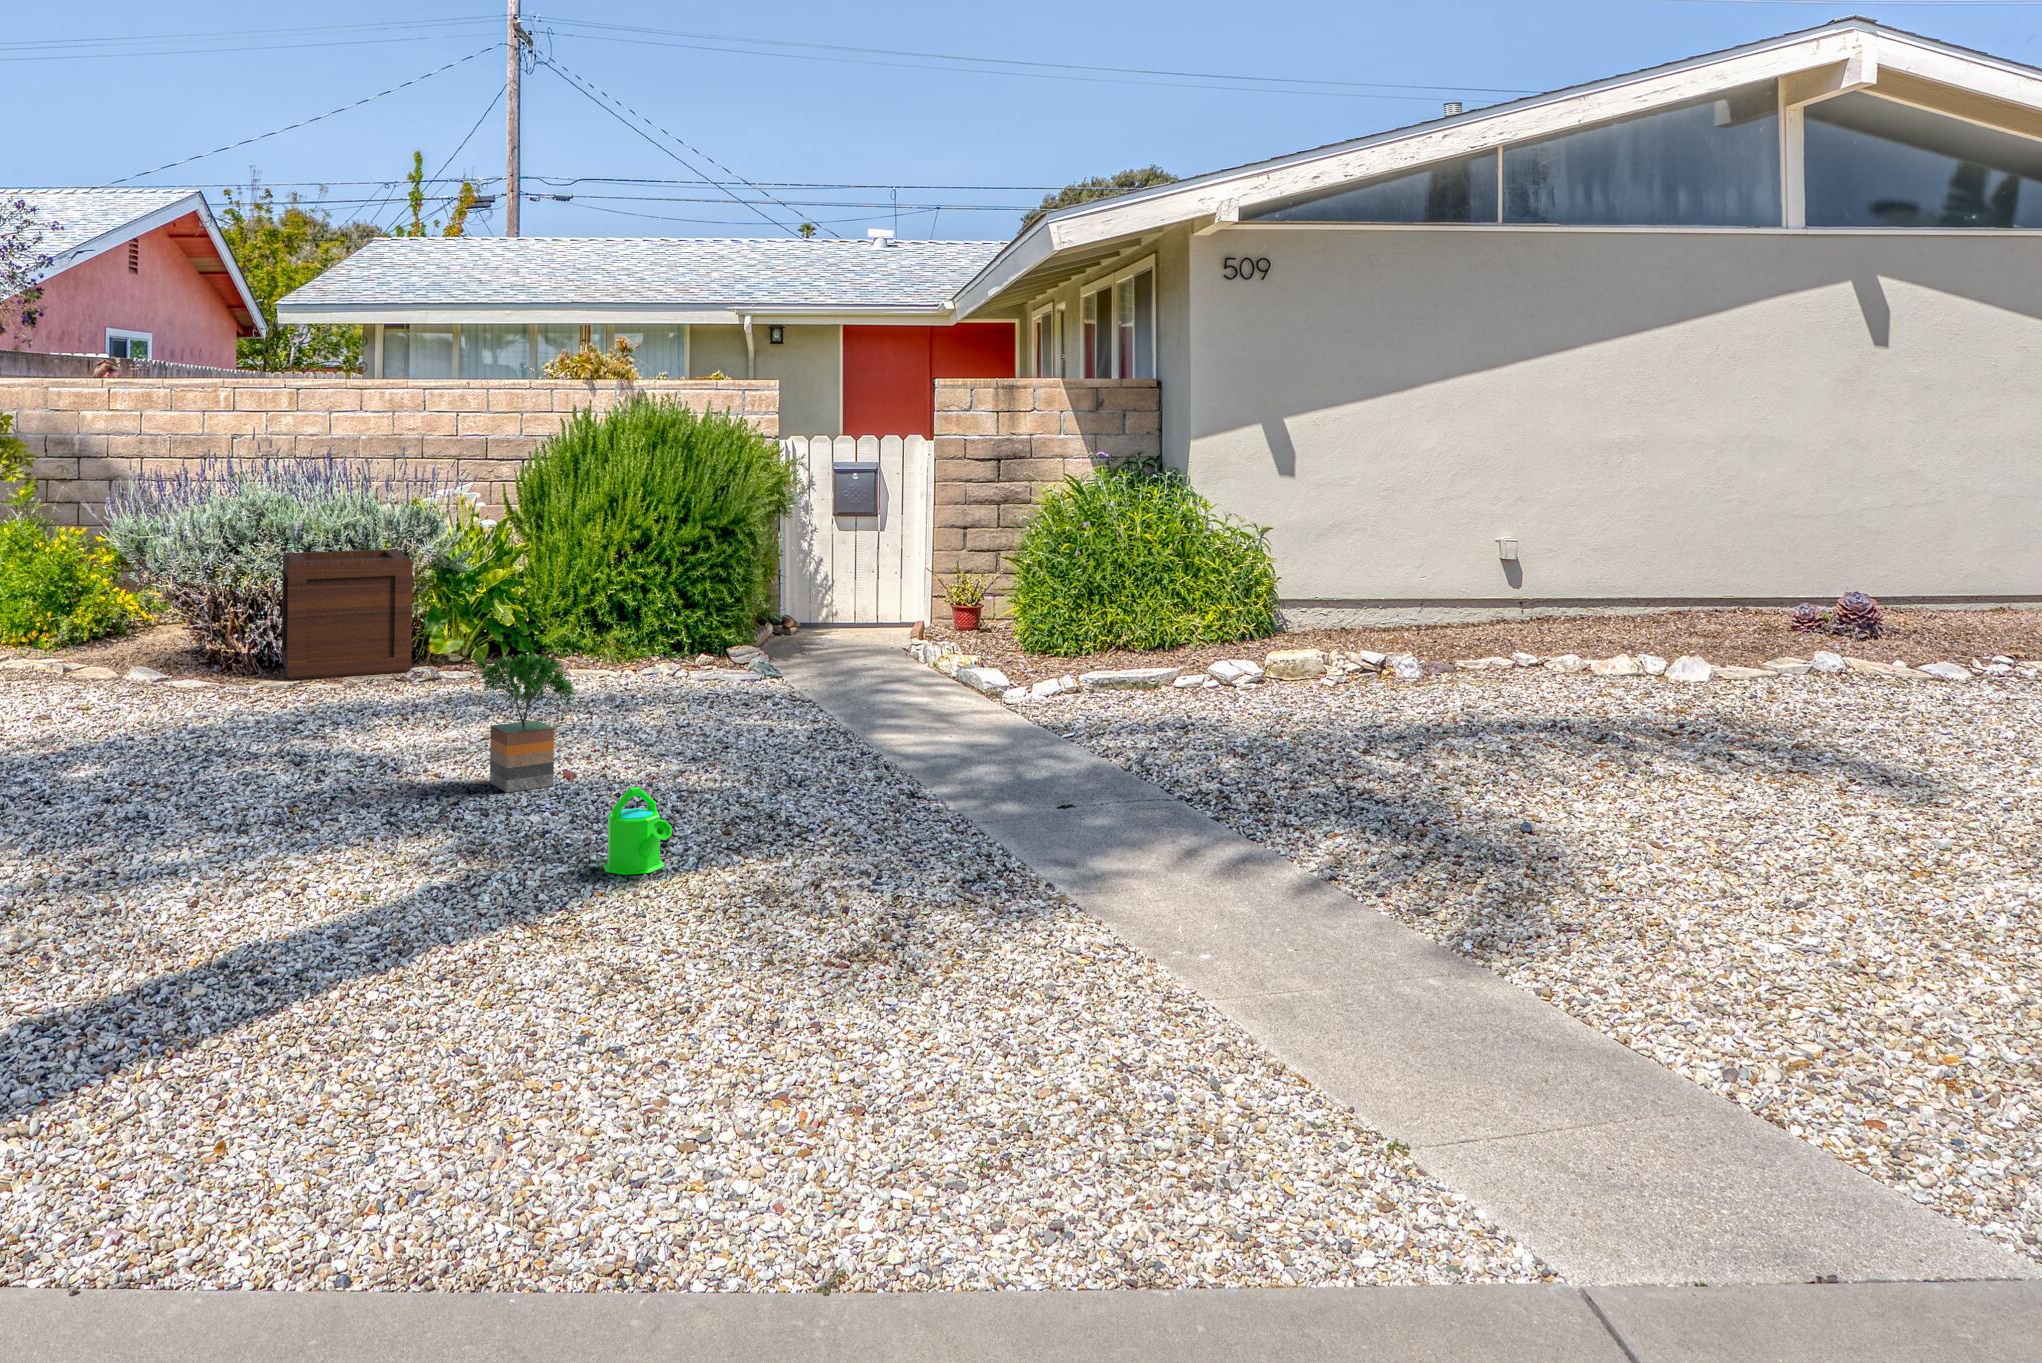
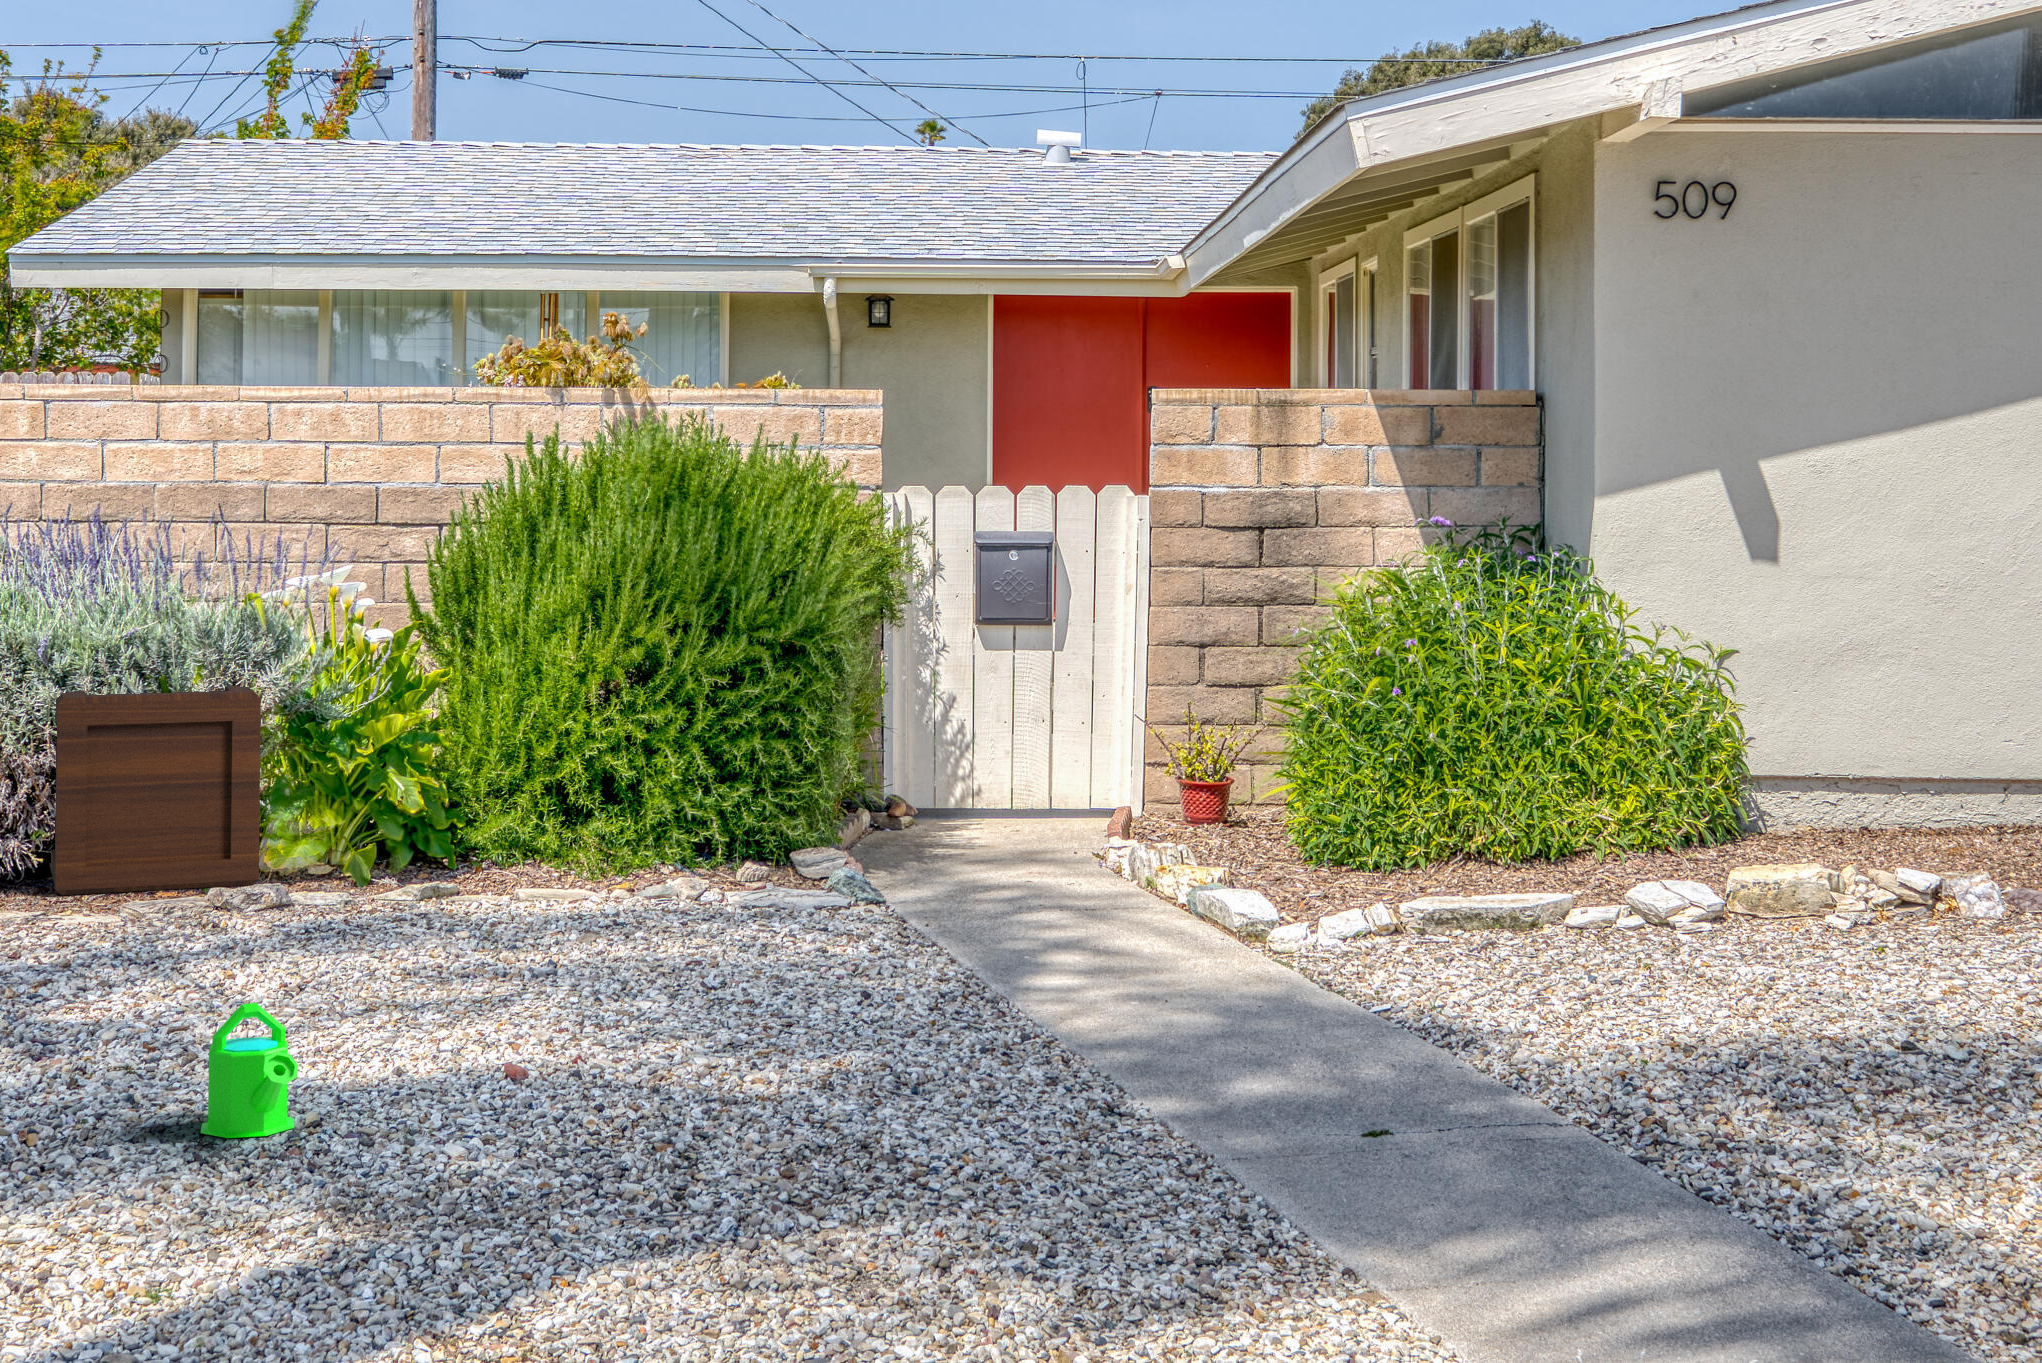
potted tree: present [480,654,575,793] -> none [357,851,528,1096]
watering can: present [603,787,672,875] -> present [201,1003,299,1138]

